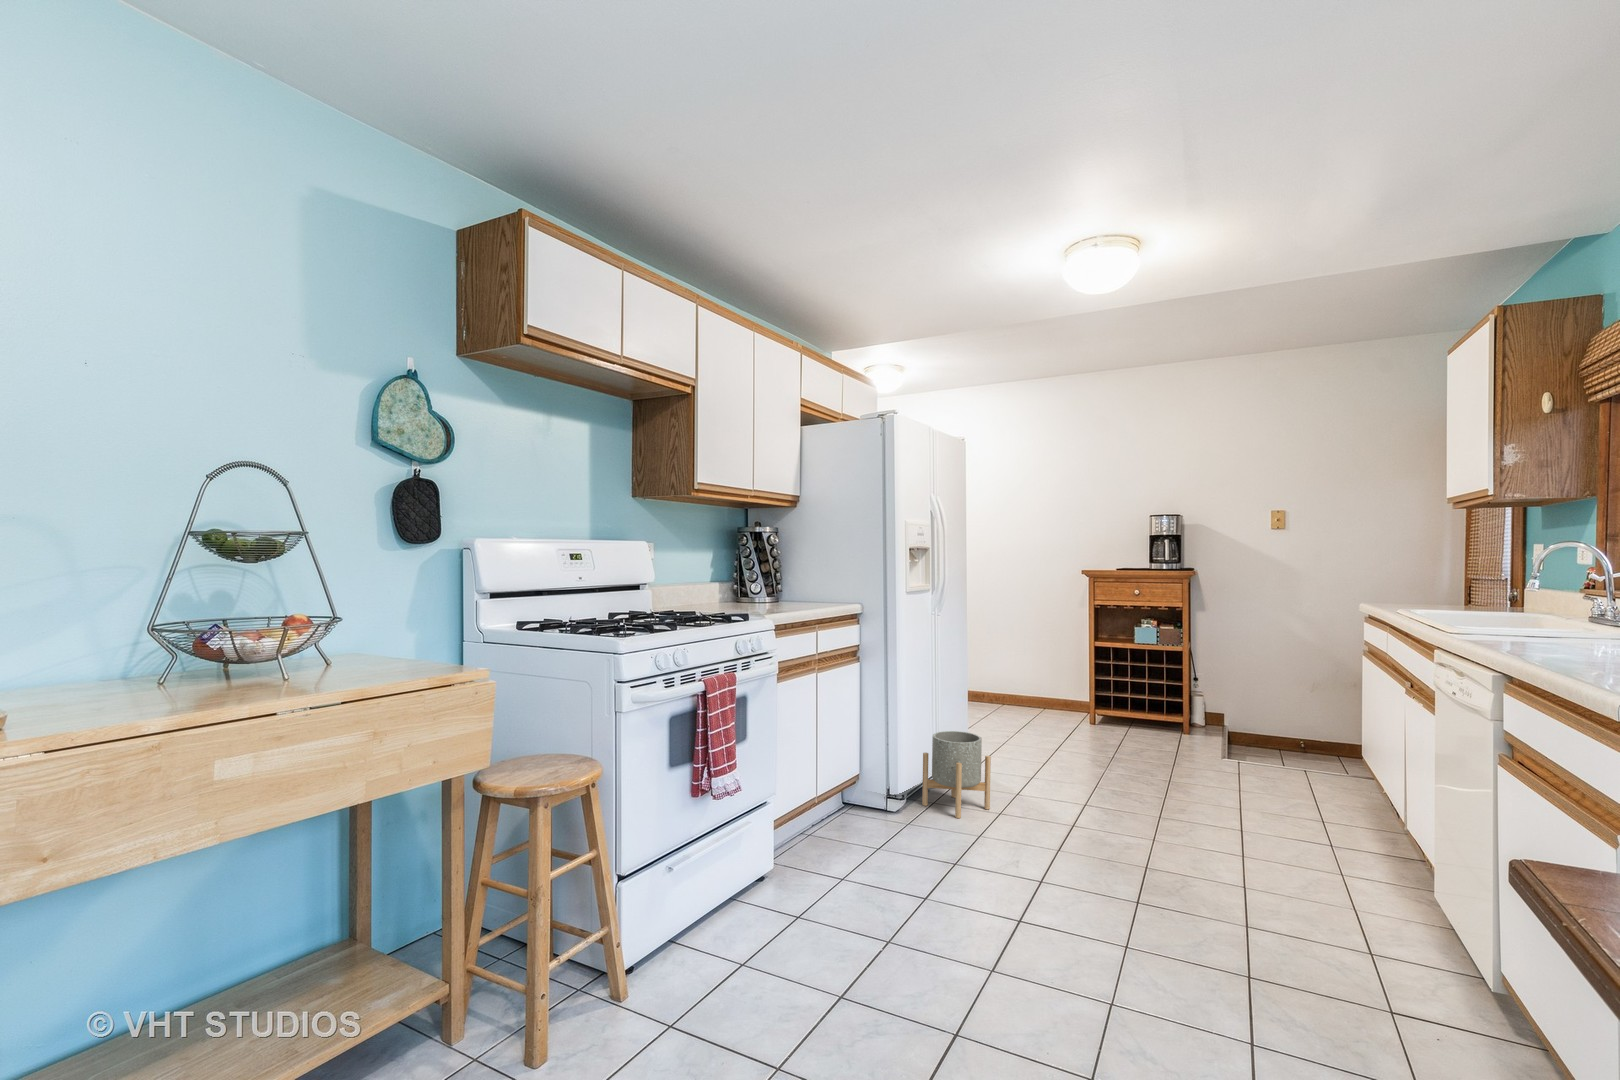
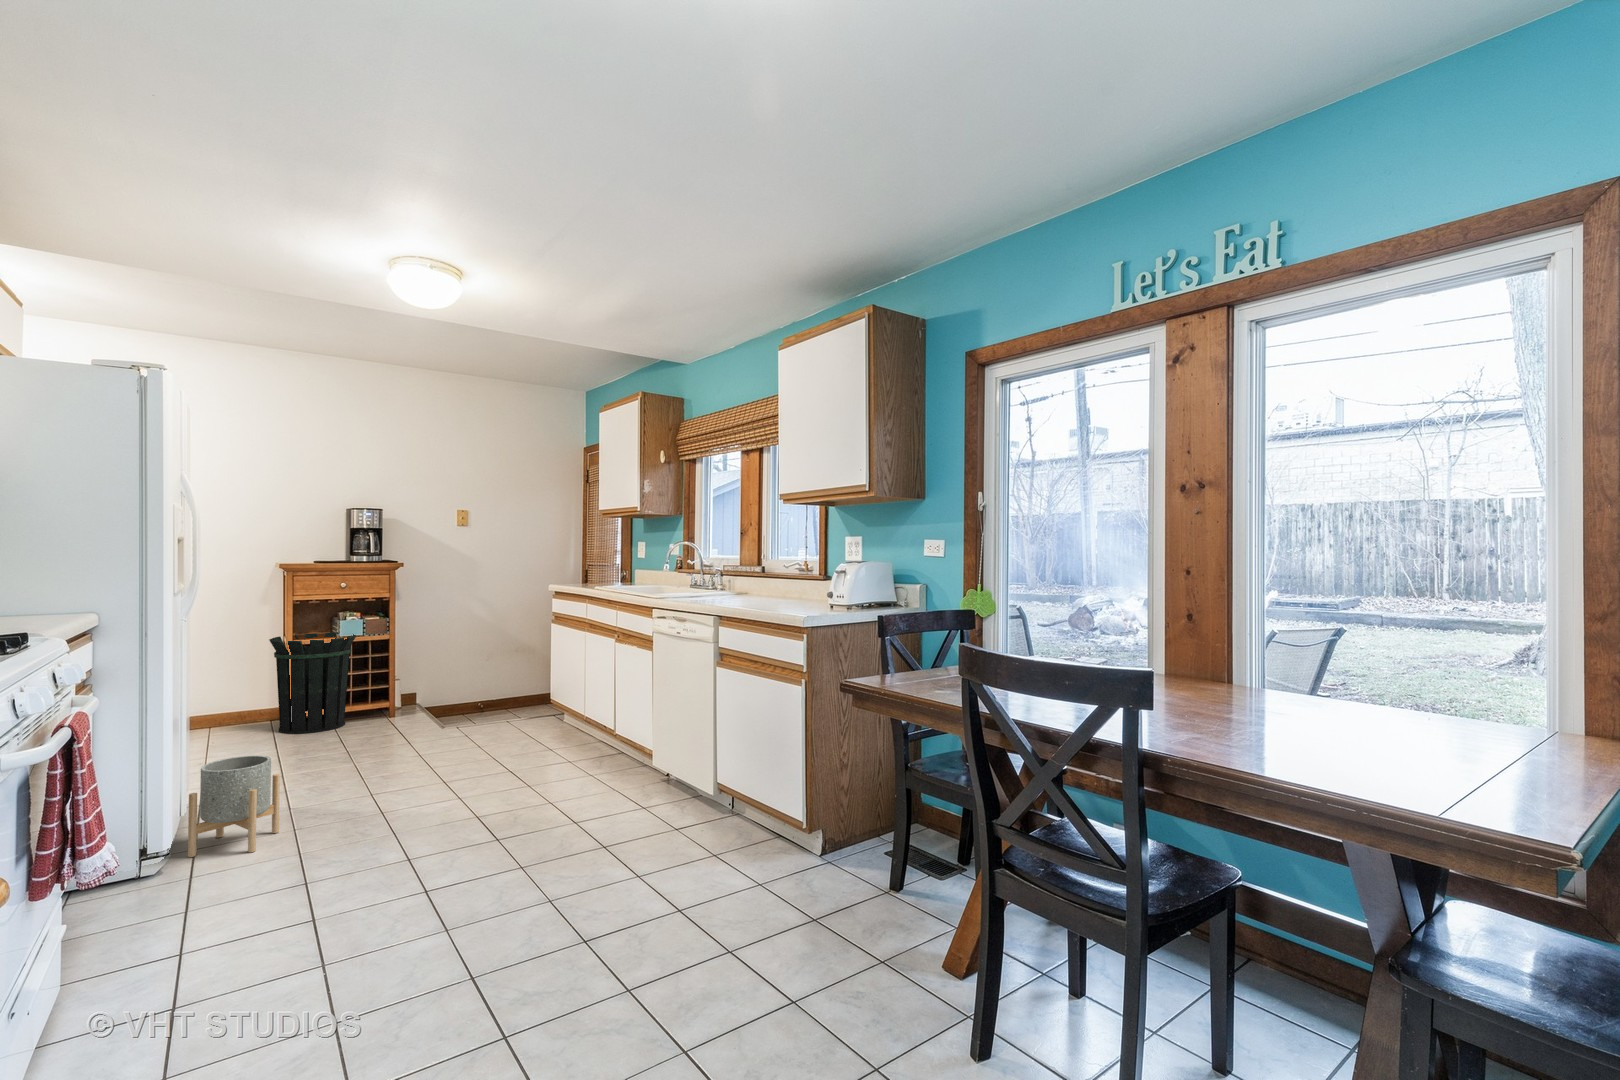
waste bin: none [1072,635,1147,733] -> present [269,633,356,734]

